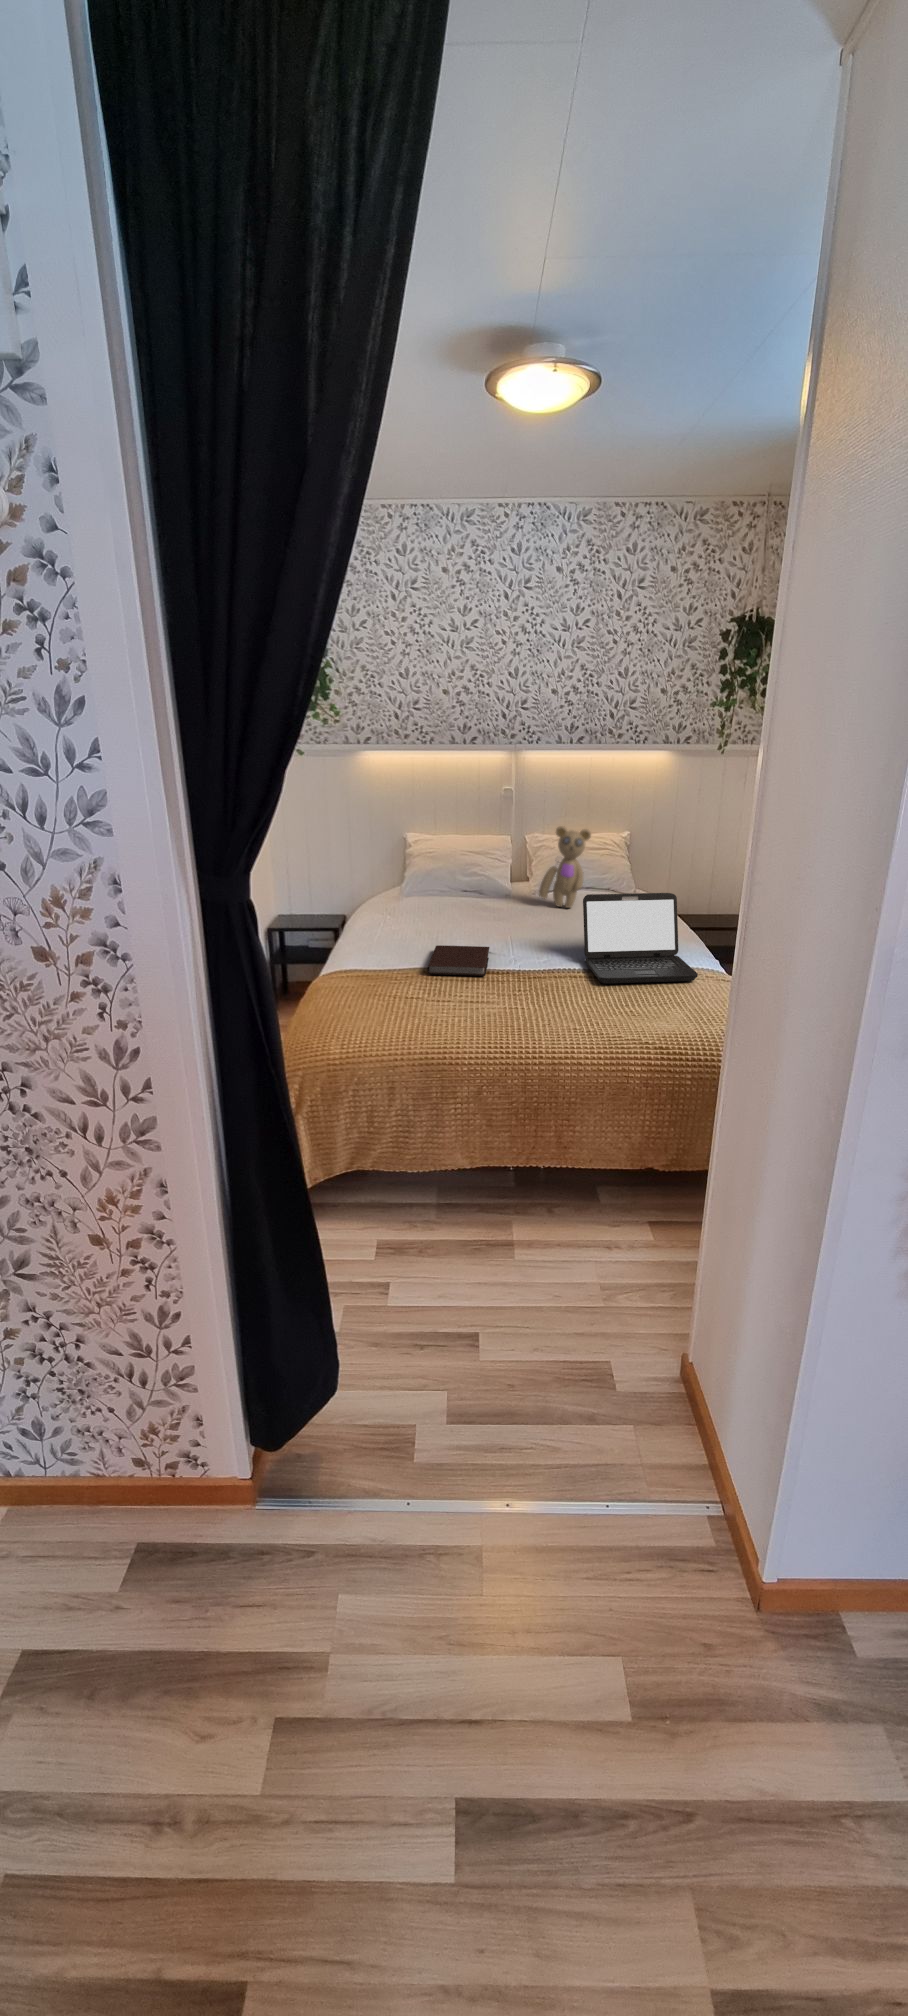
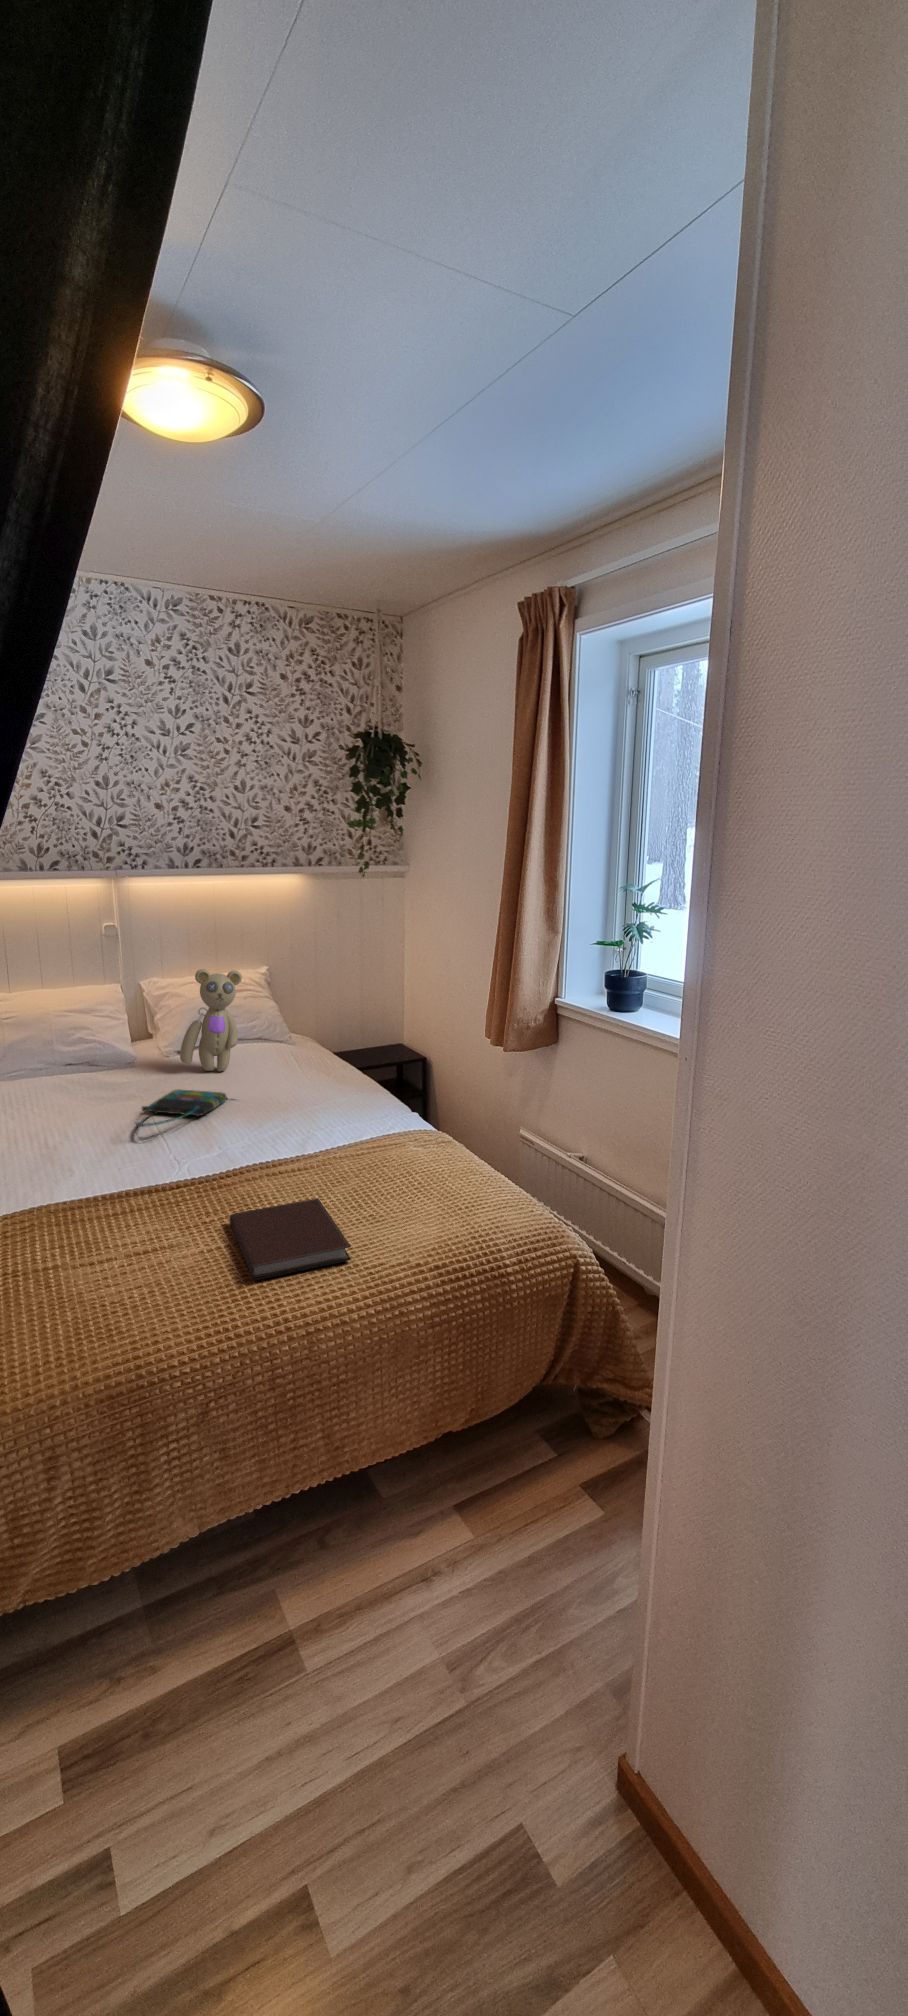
laptop: present [583,893,698,984] -> none [265,1041,427,1174]
tote bag: none [492,916,563,944] -> present [136,1090,226,1140]
notebook: present [427,945,489,976] -> present [230,1198,351,1280]

